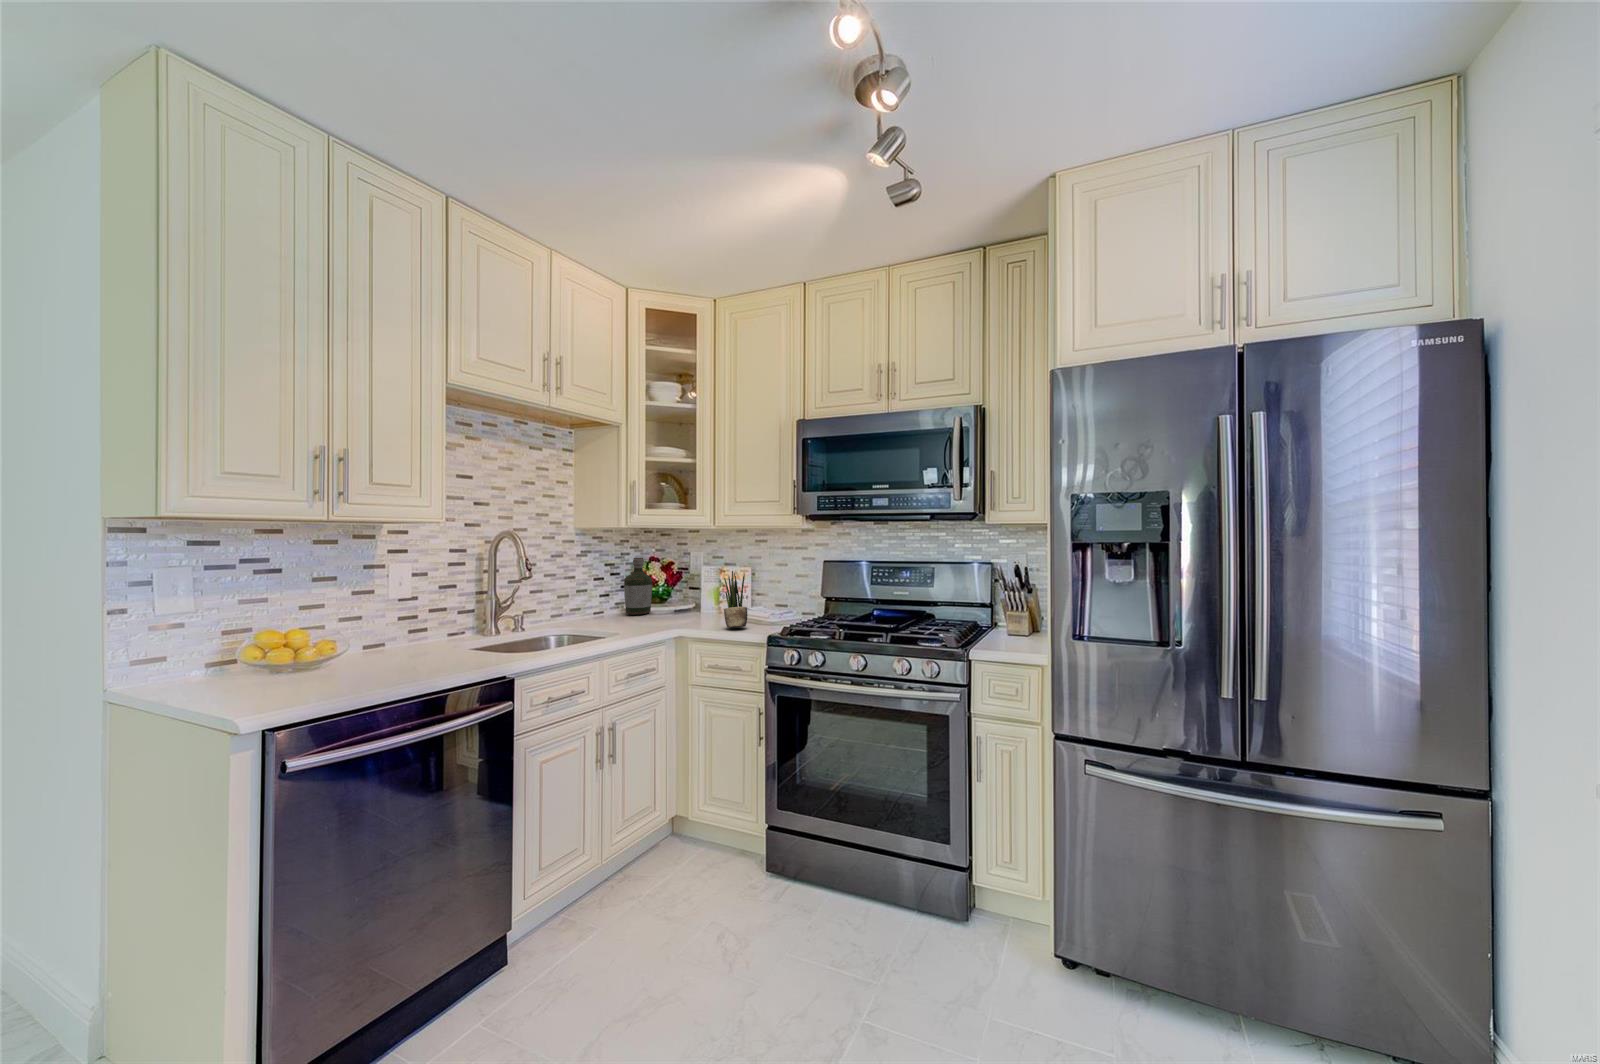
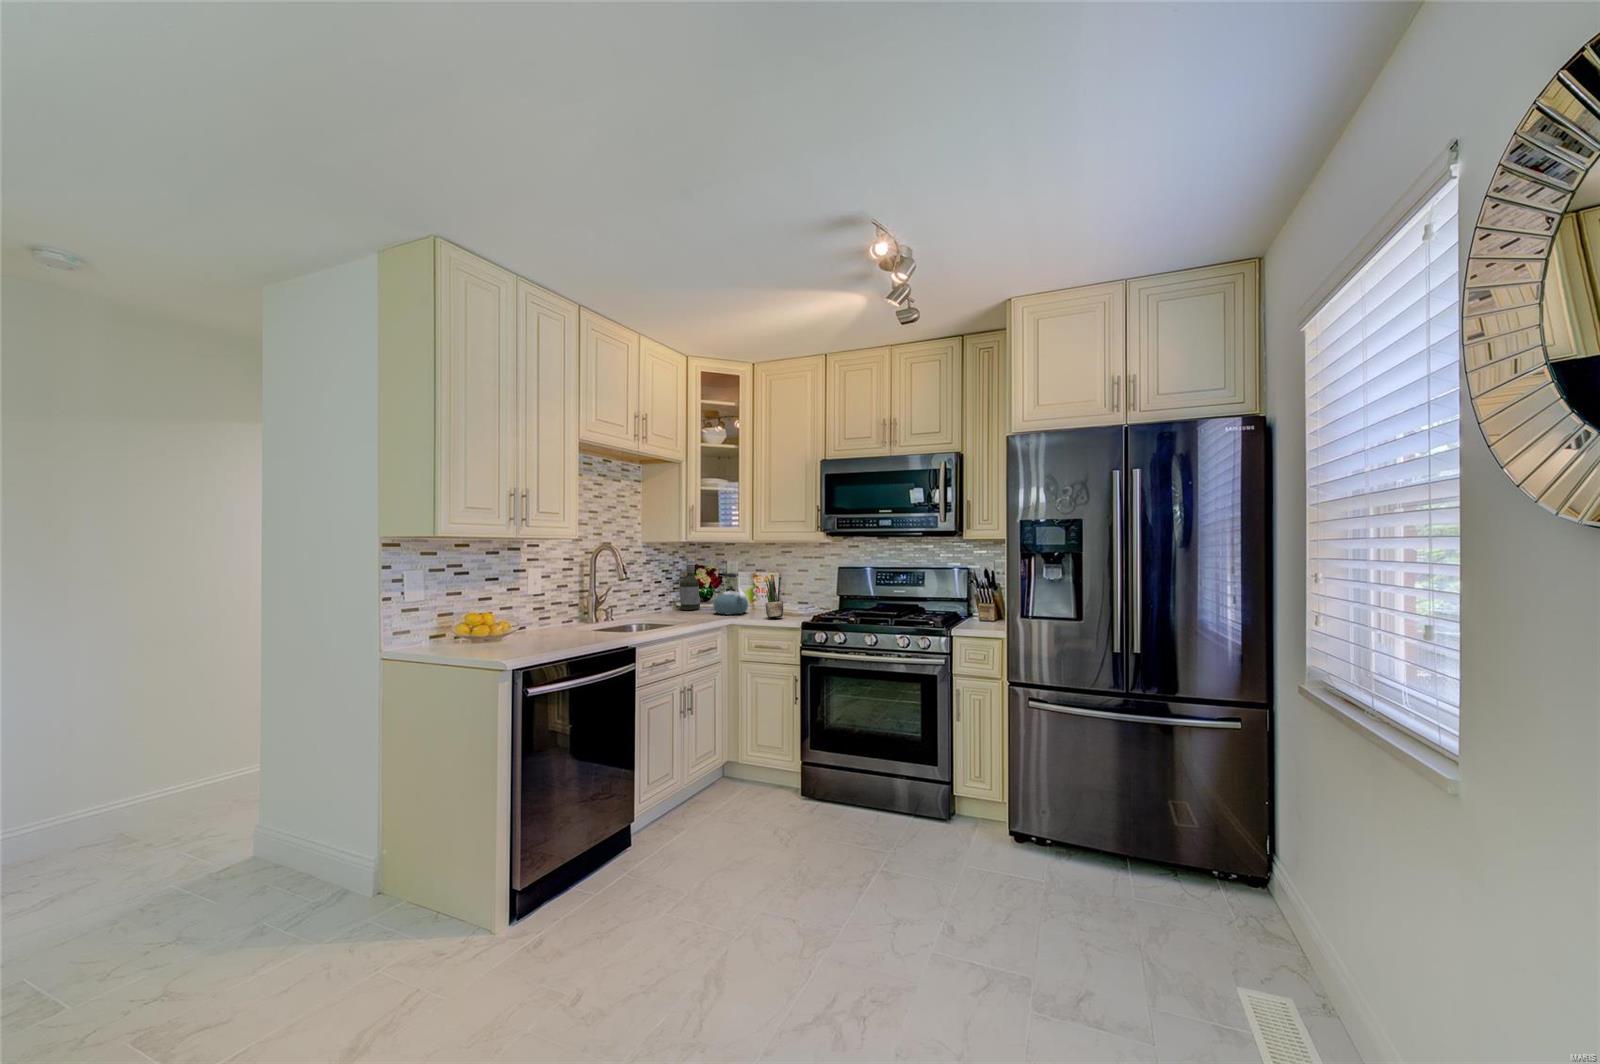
kettle: none [662,569,707,622] -> present [714,573,748,614]

